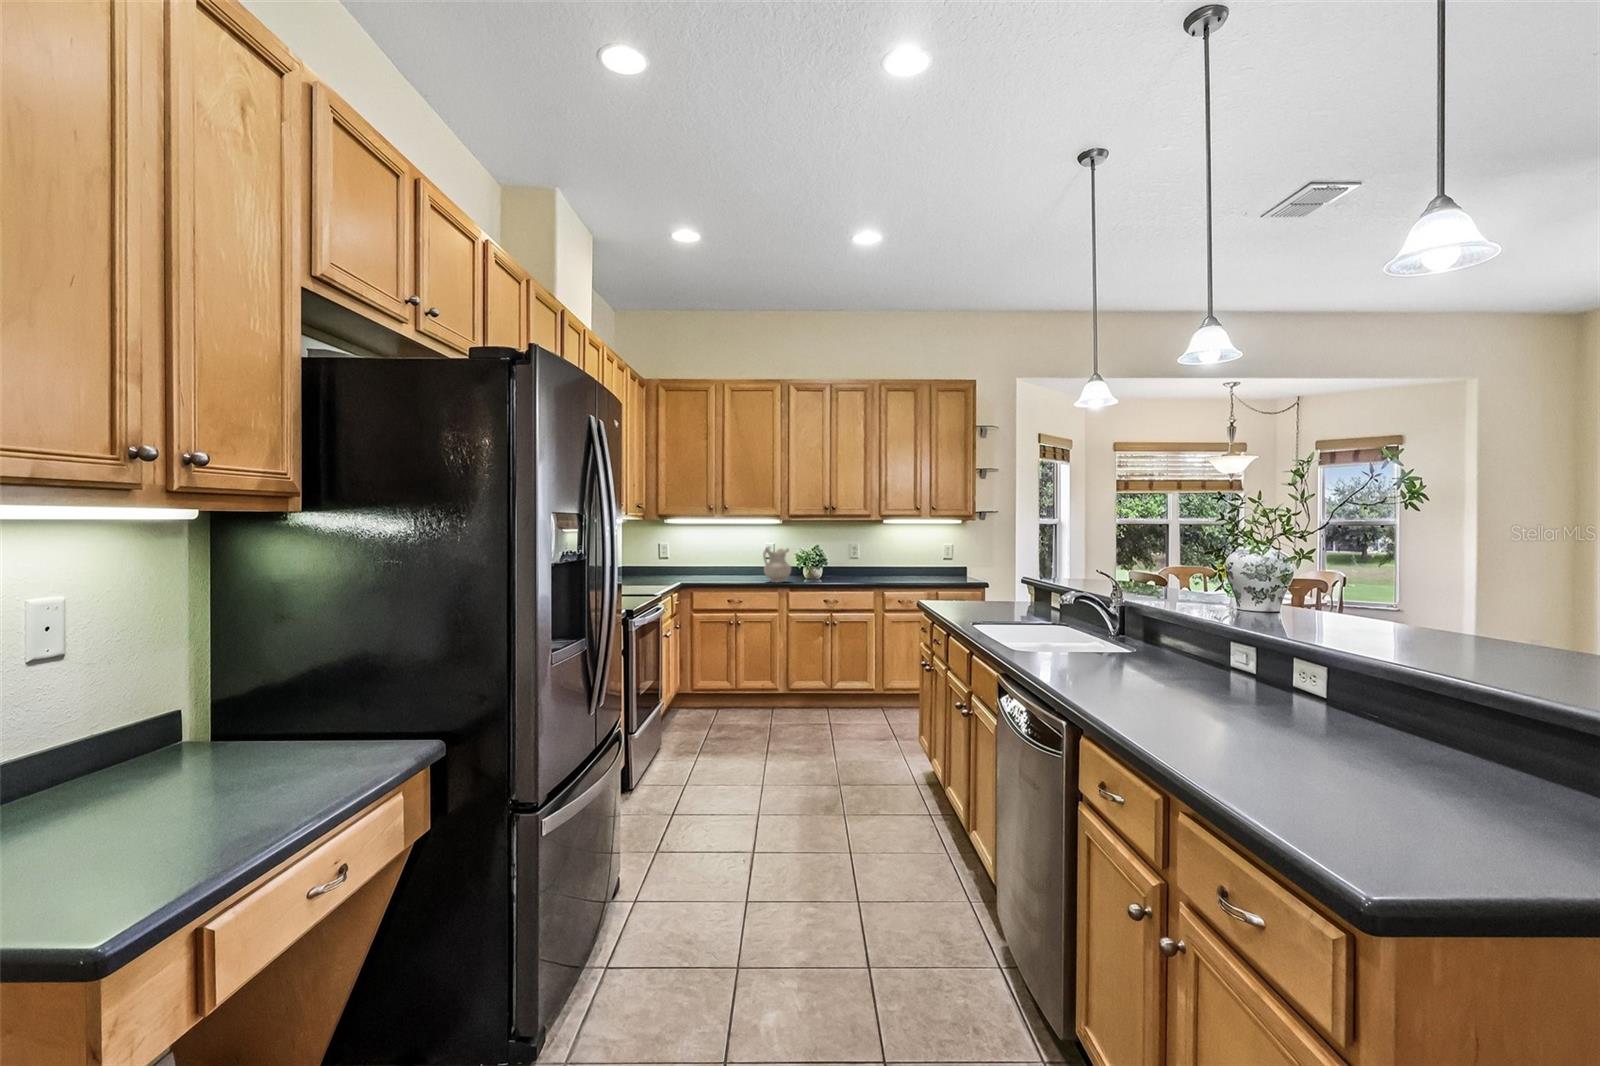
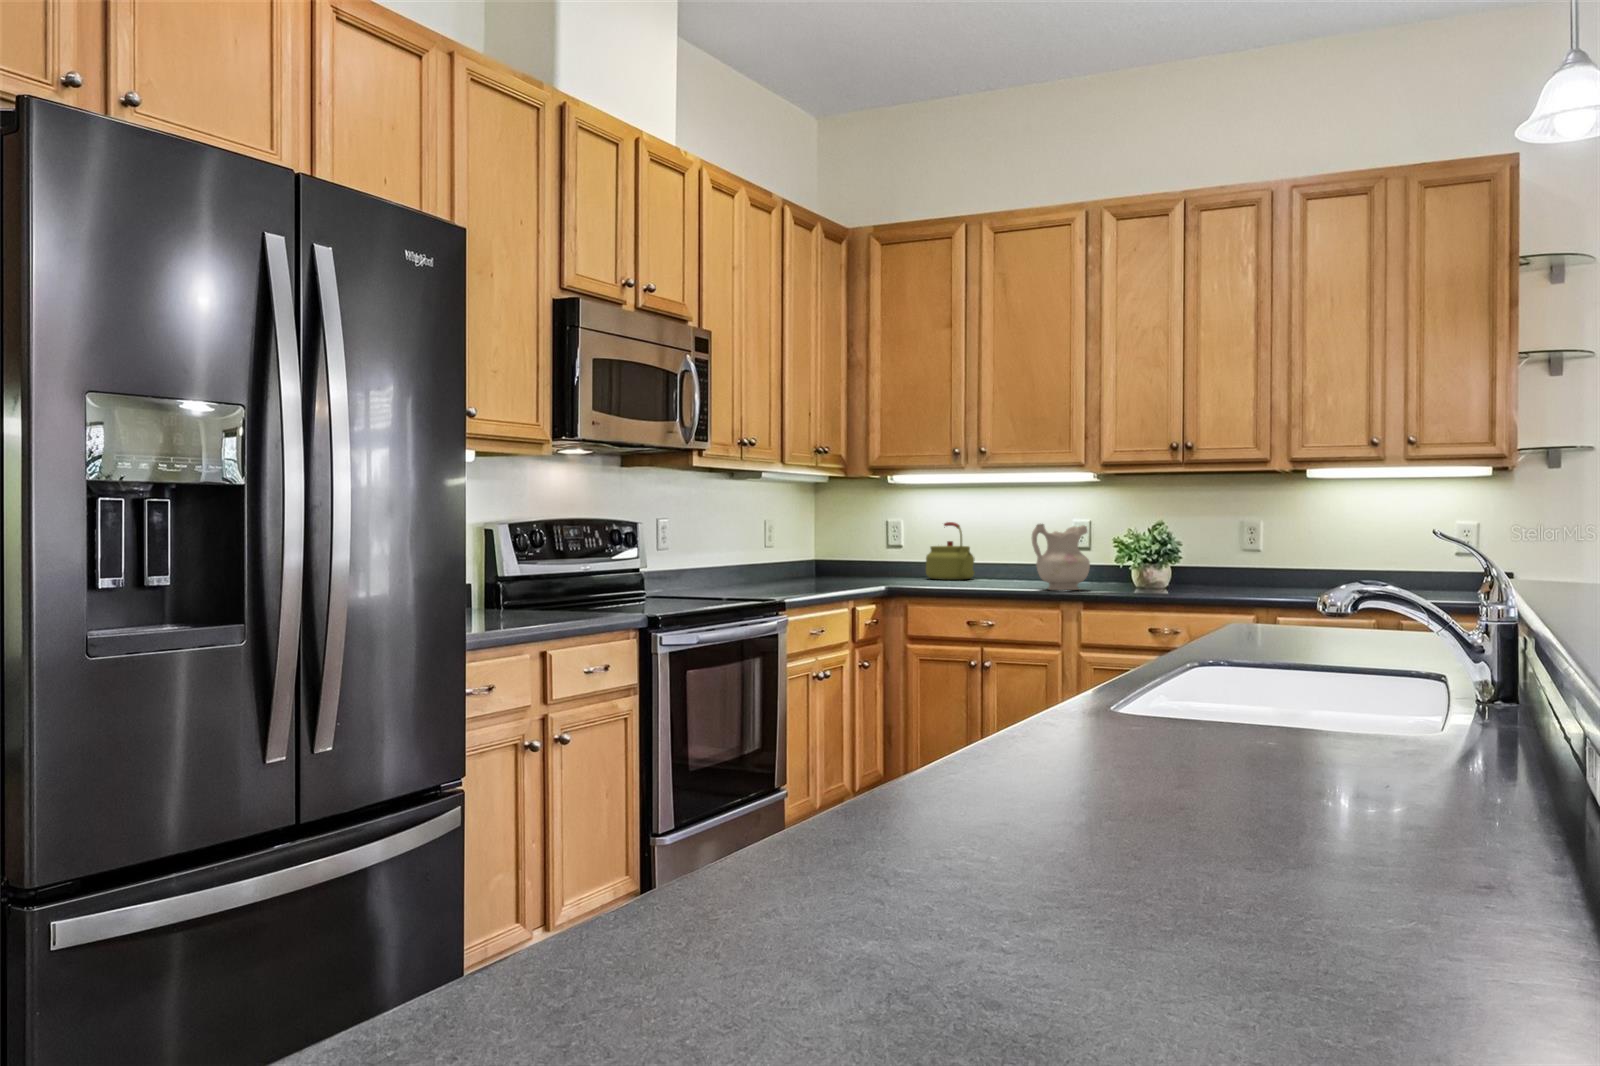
kettle: none [685,546,714,578] -> present [926,522,975,580]

